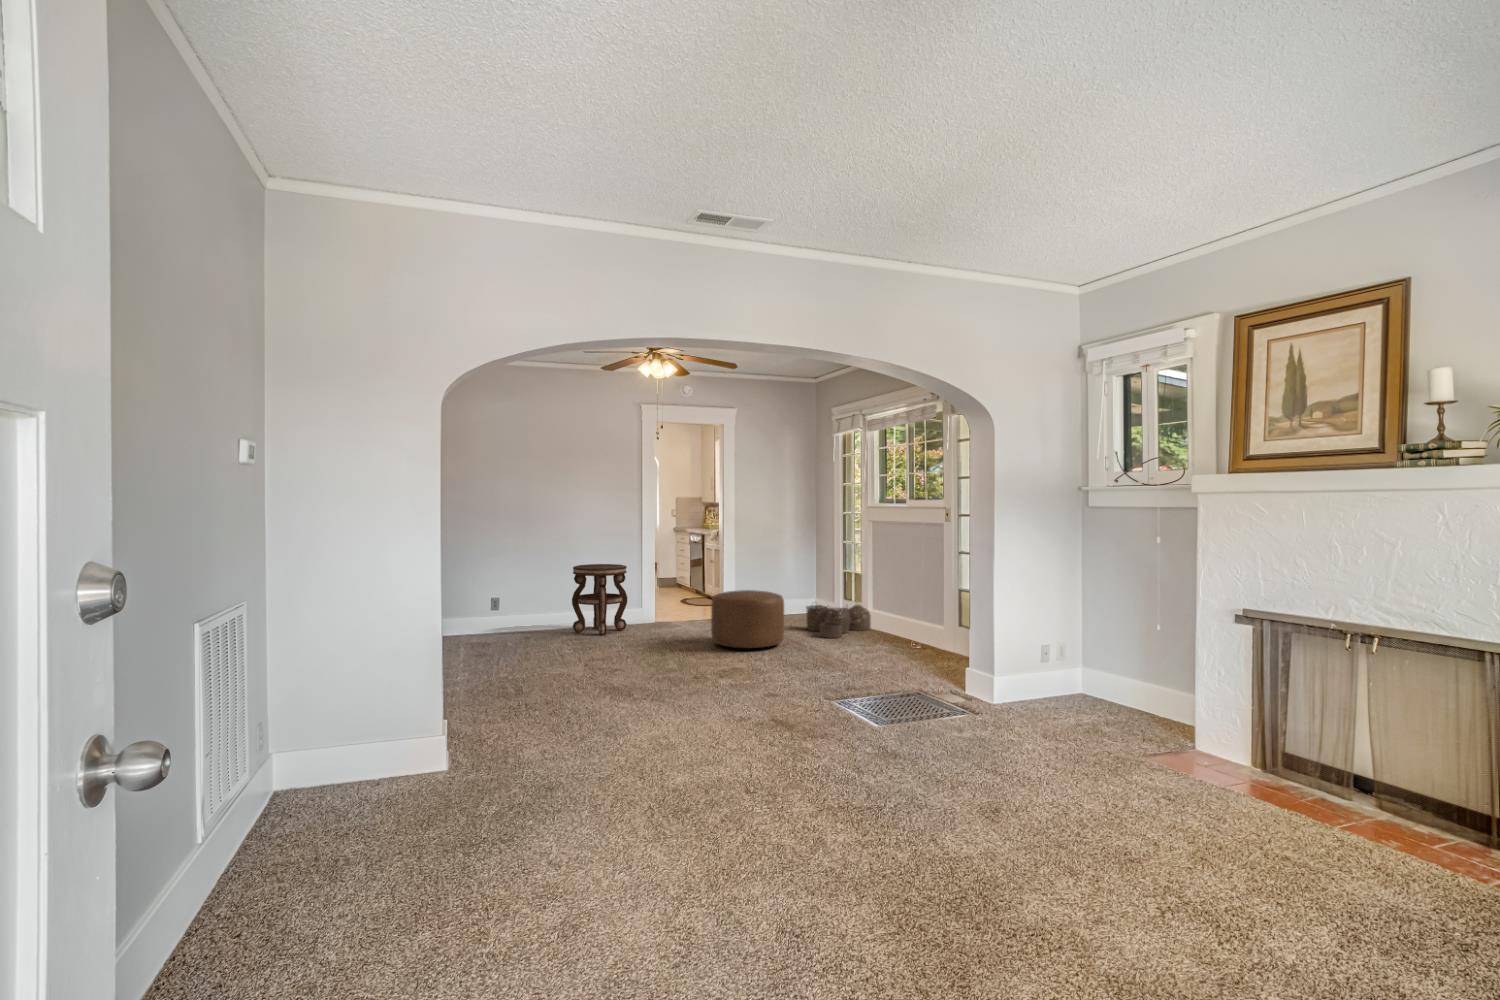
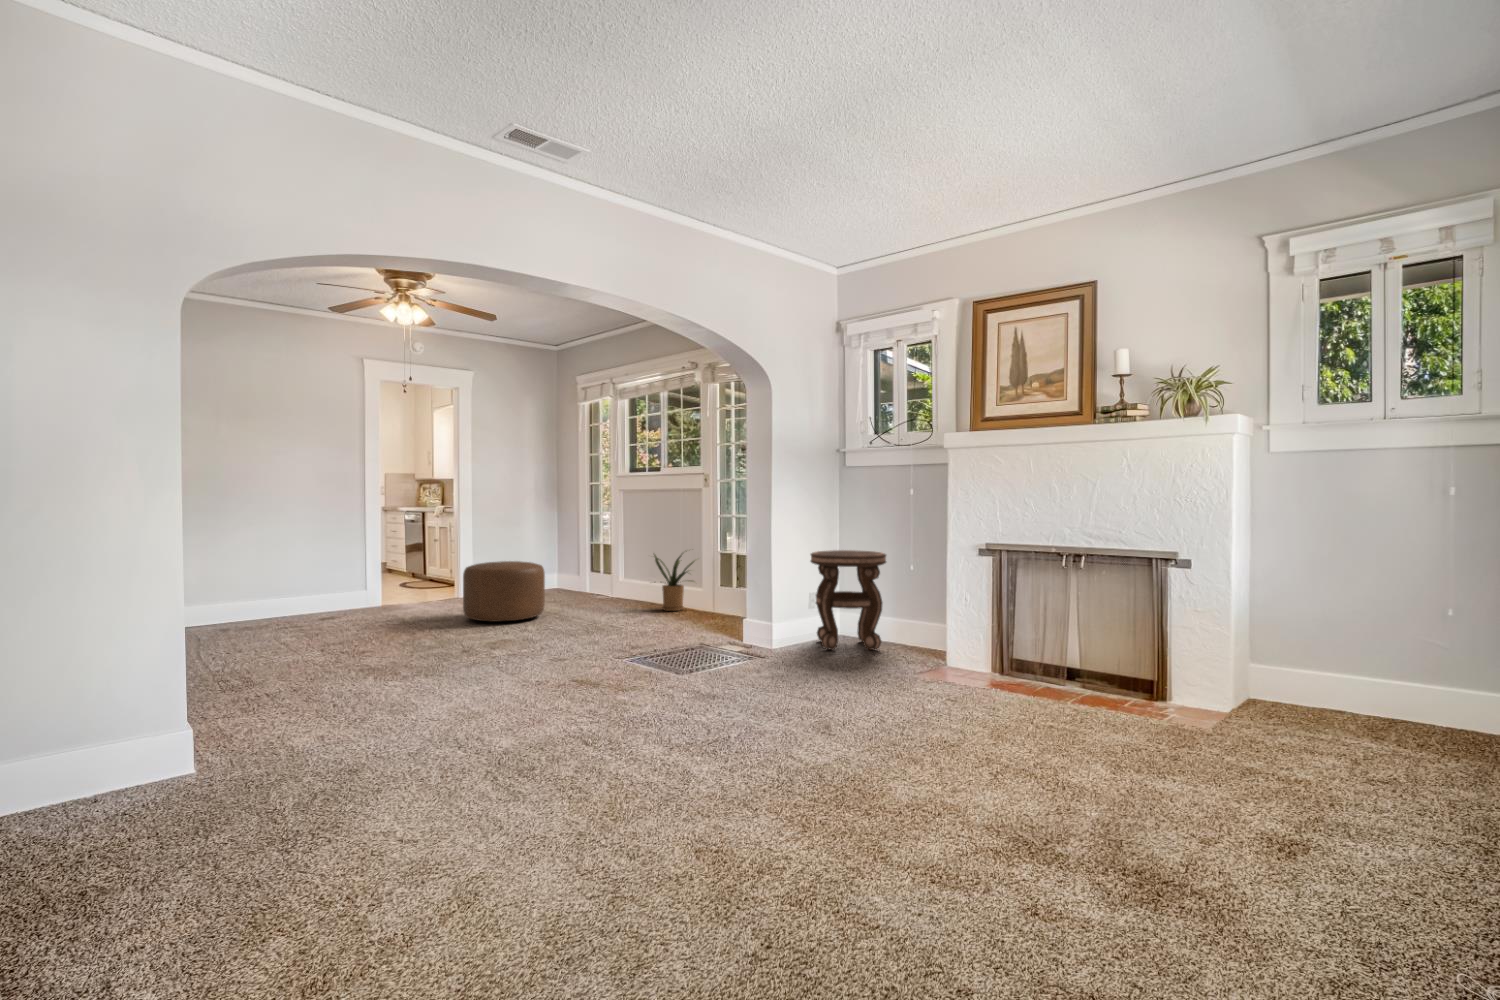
side table: present [572,564,627,635] -> present [811,550,886,650]
house plant: none [886,586,943,649] -> present [654,554,694,611]
woven basket: present [806,605,871,638] -> none [559,573,624,607]

